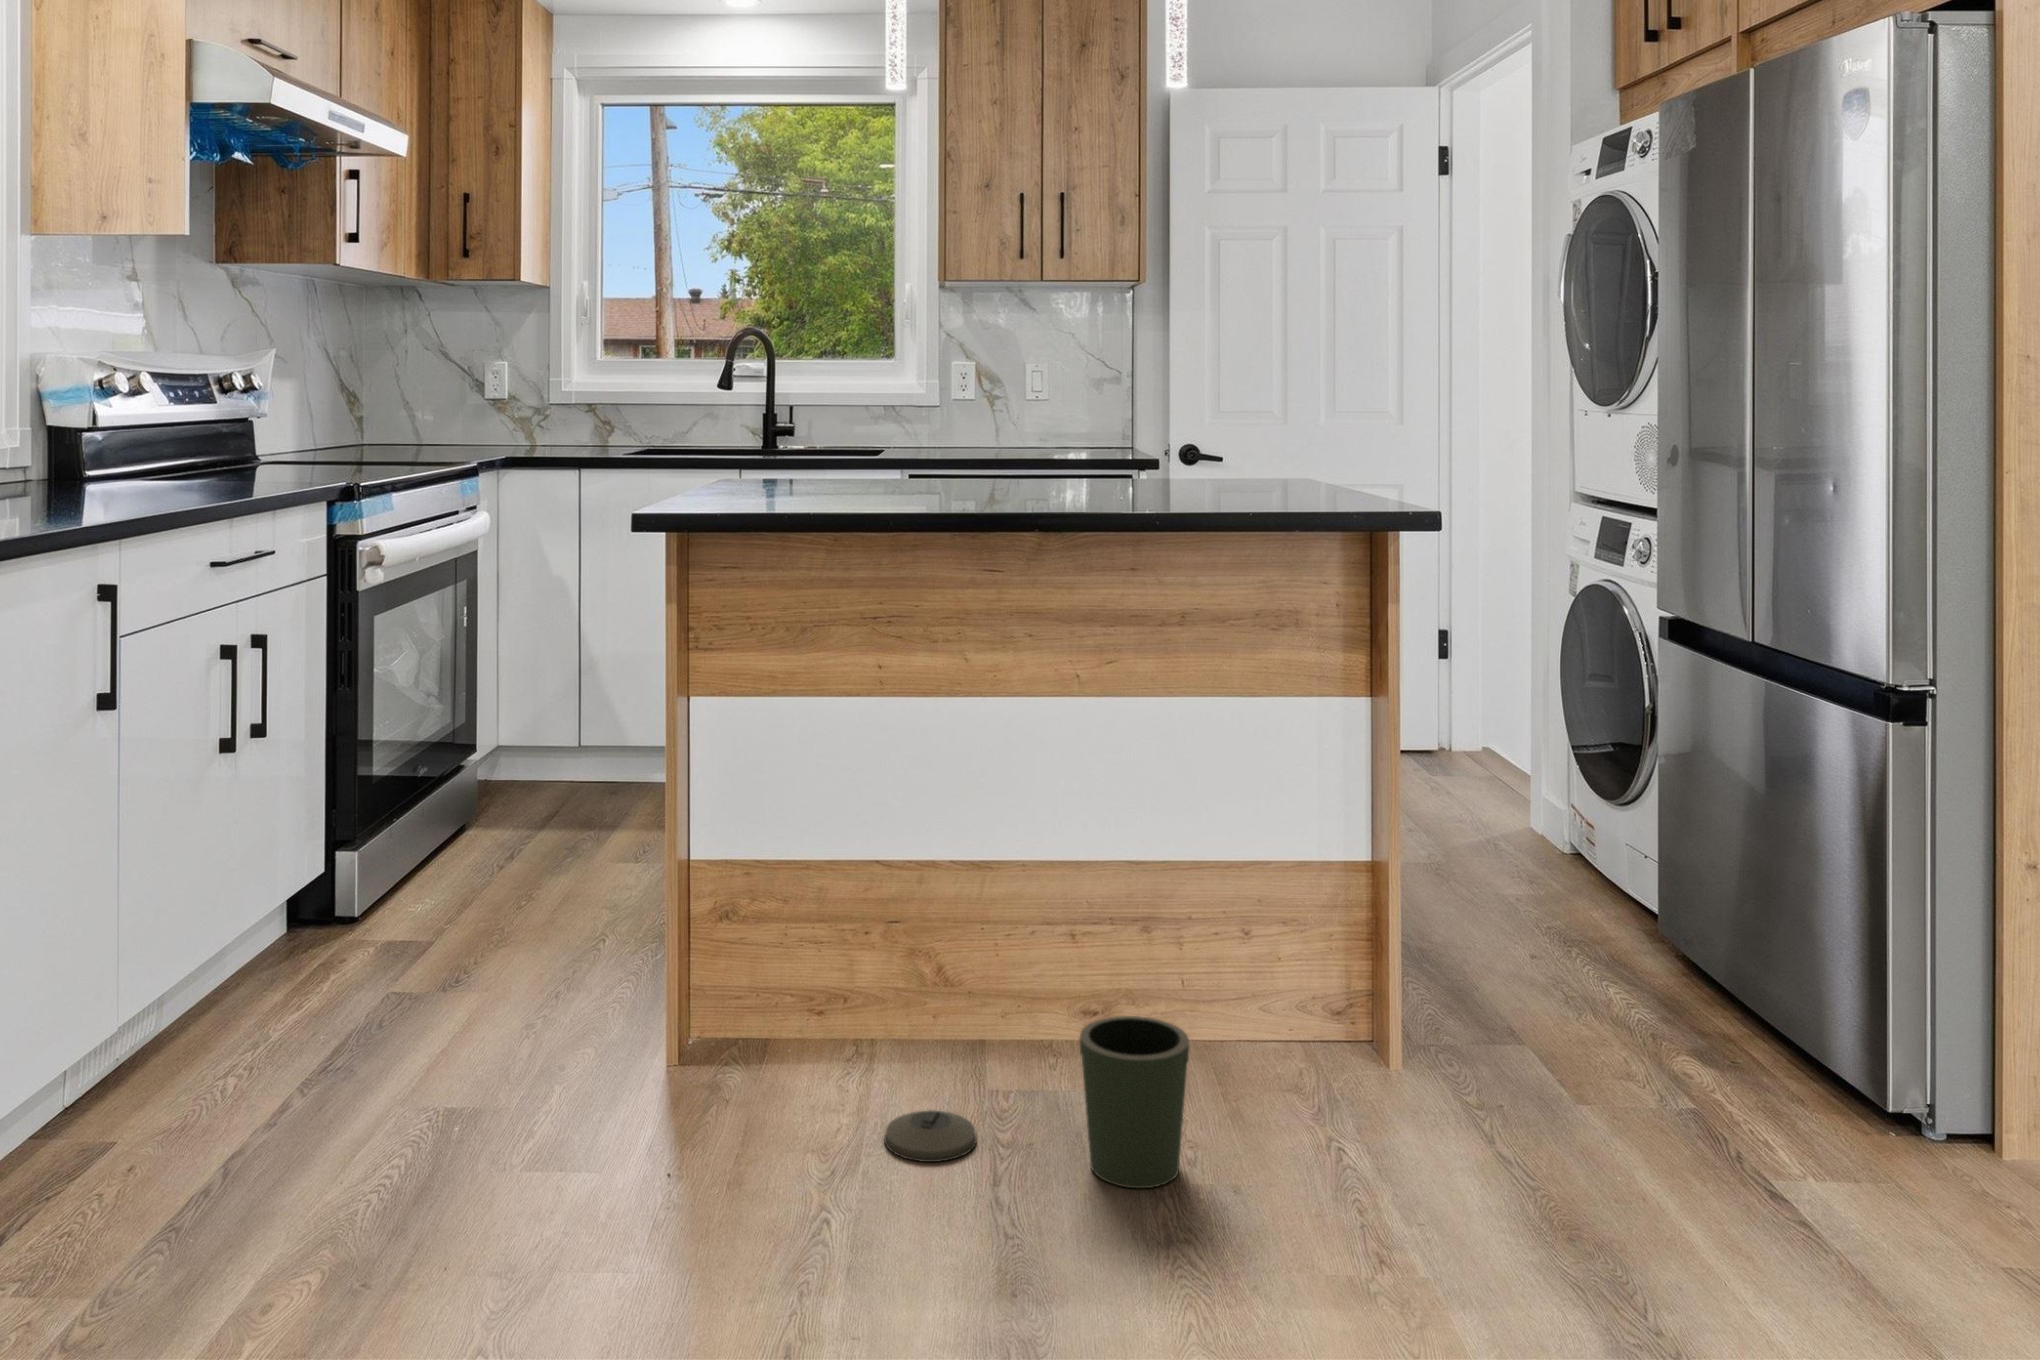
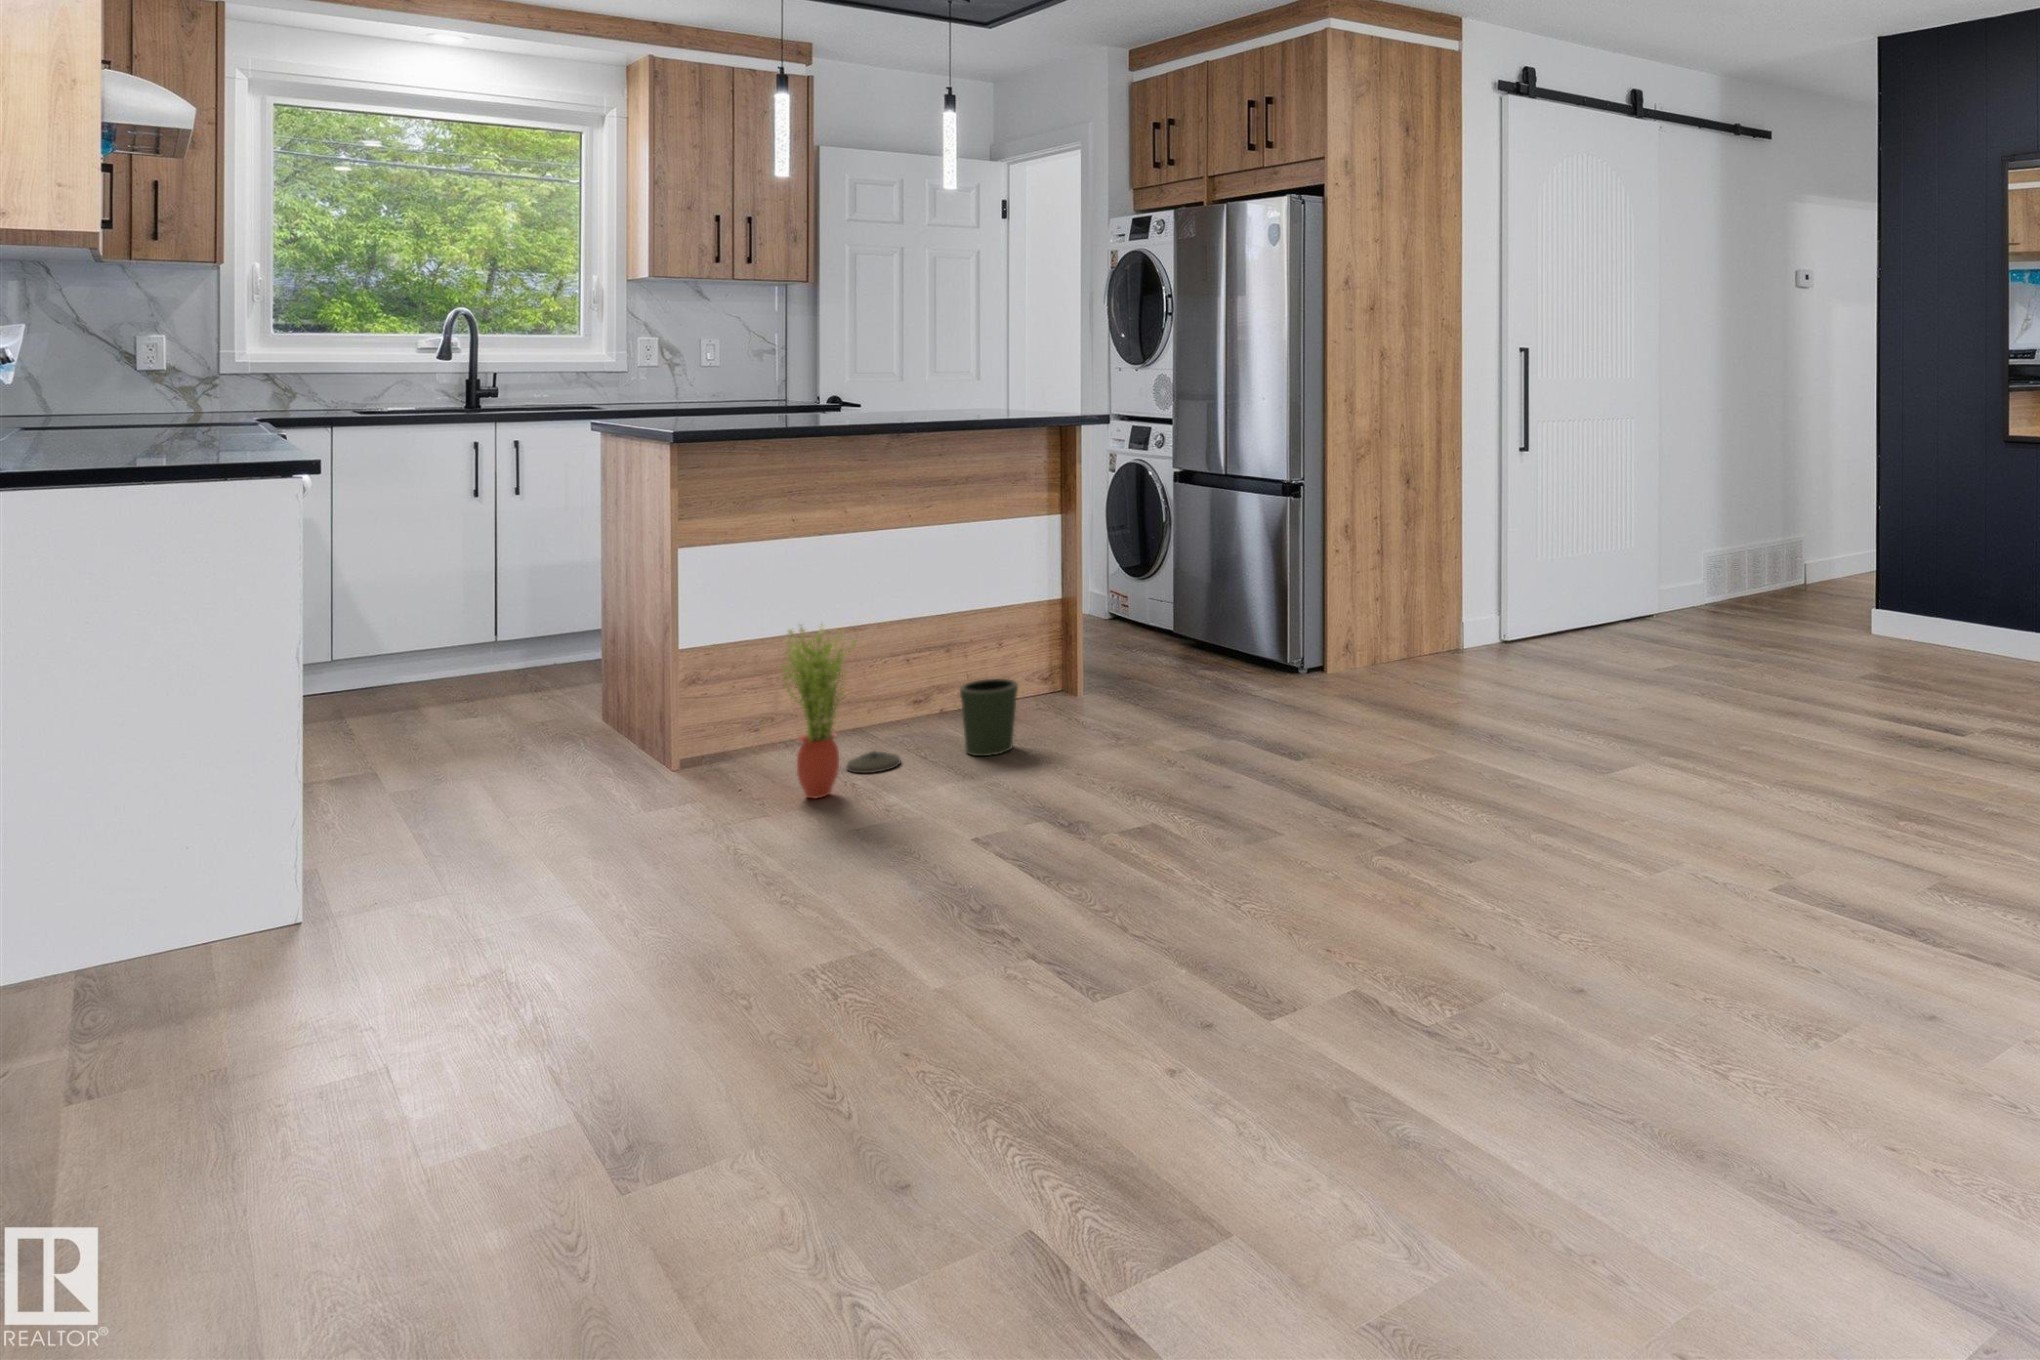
potted plant: none [705,864,850,1200] -> present [782,628,856,798]

